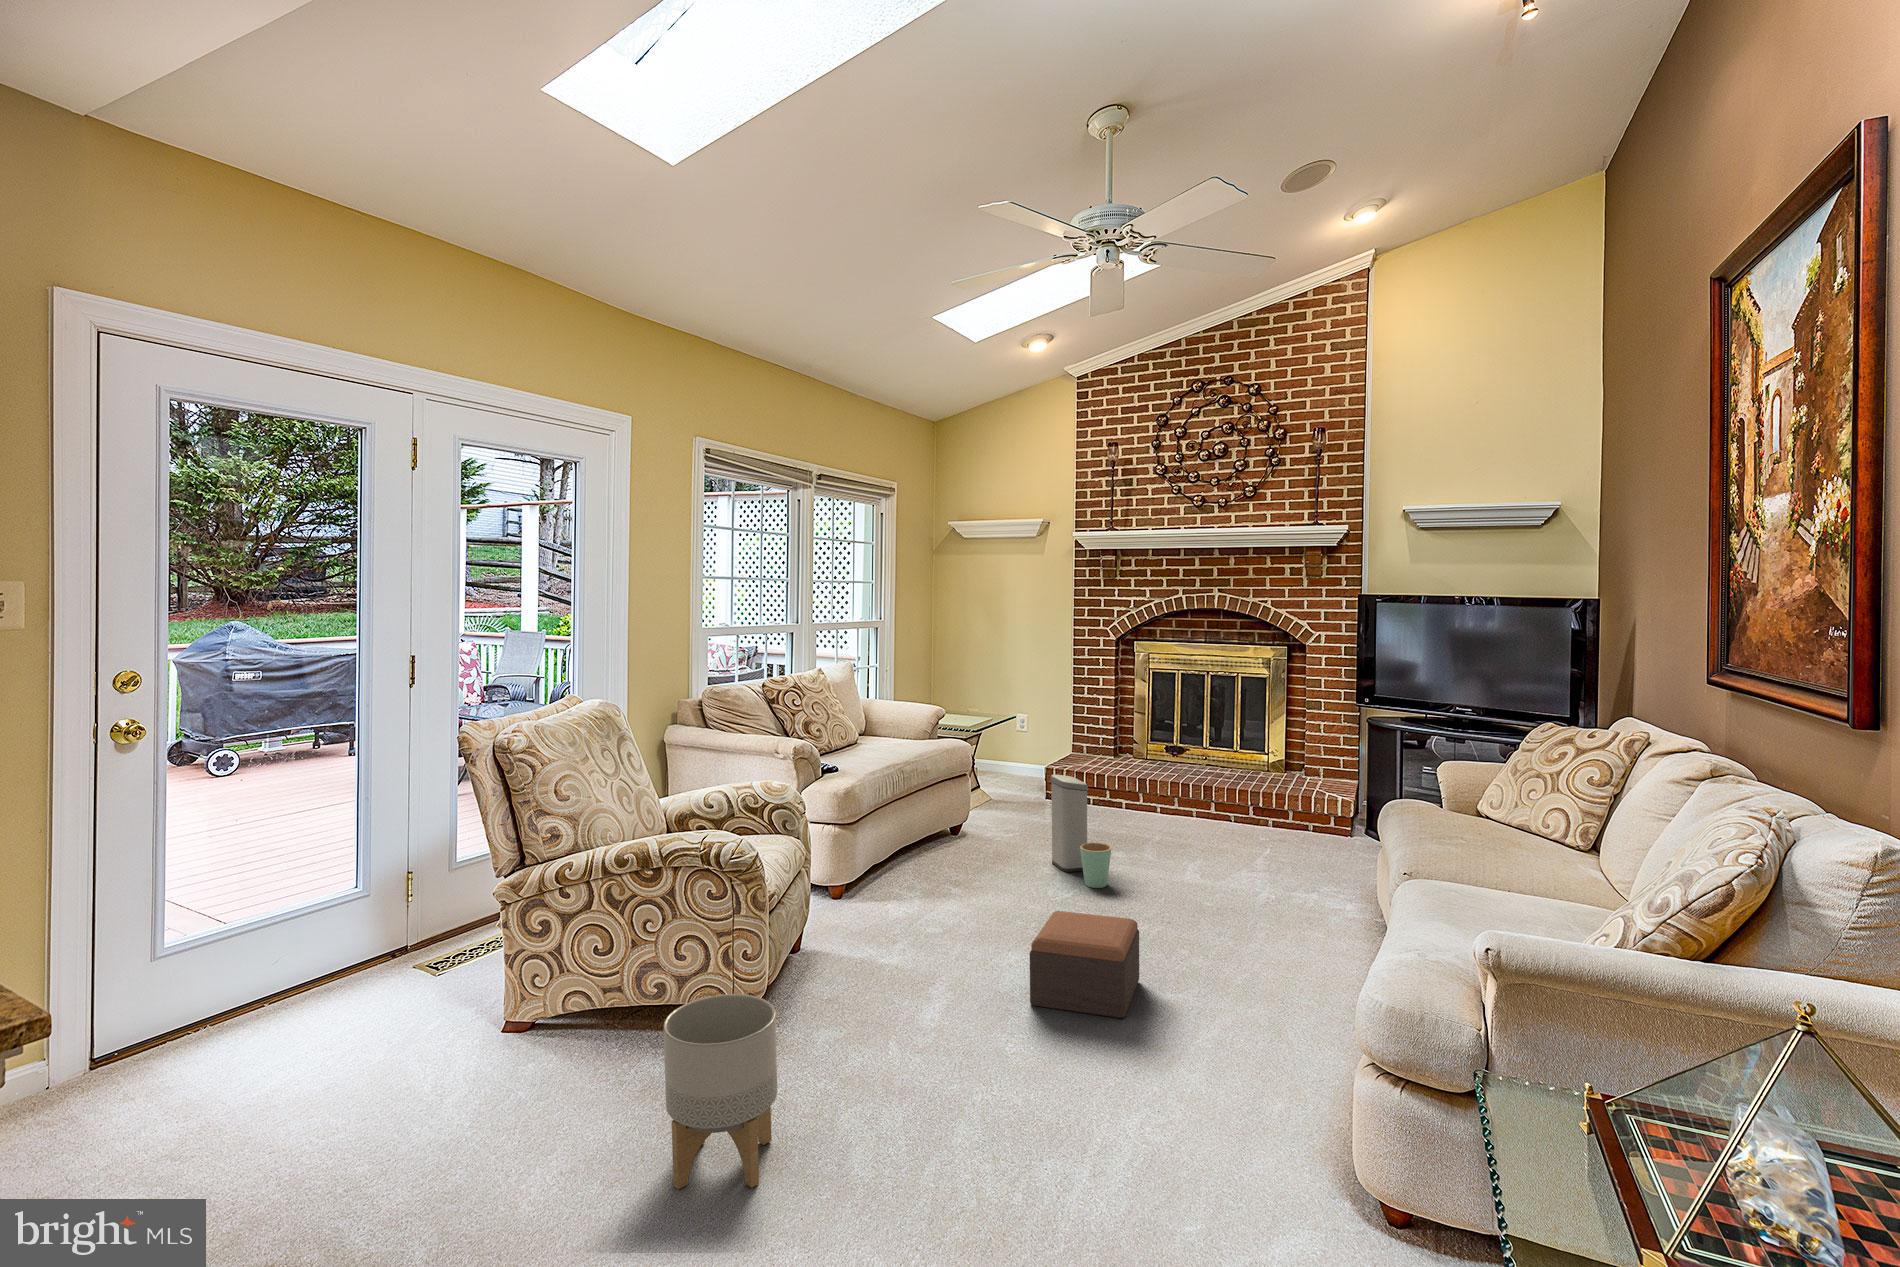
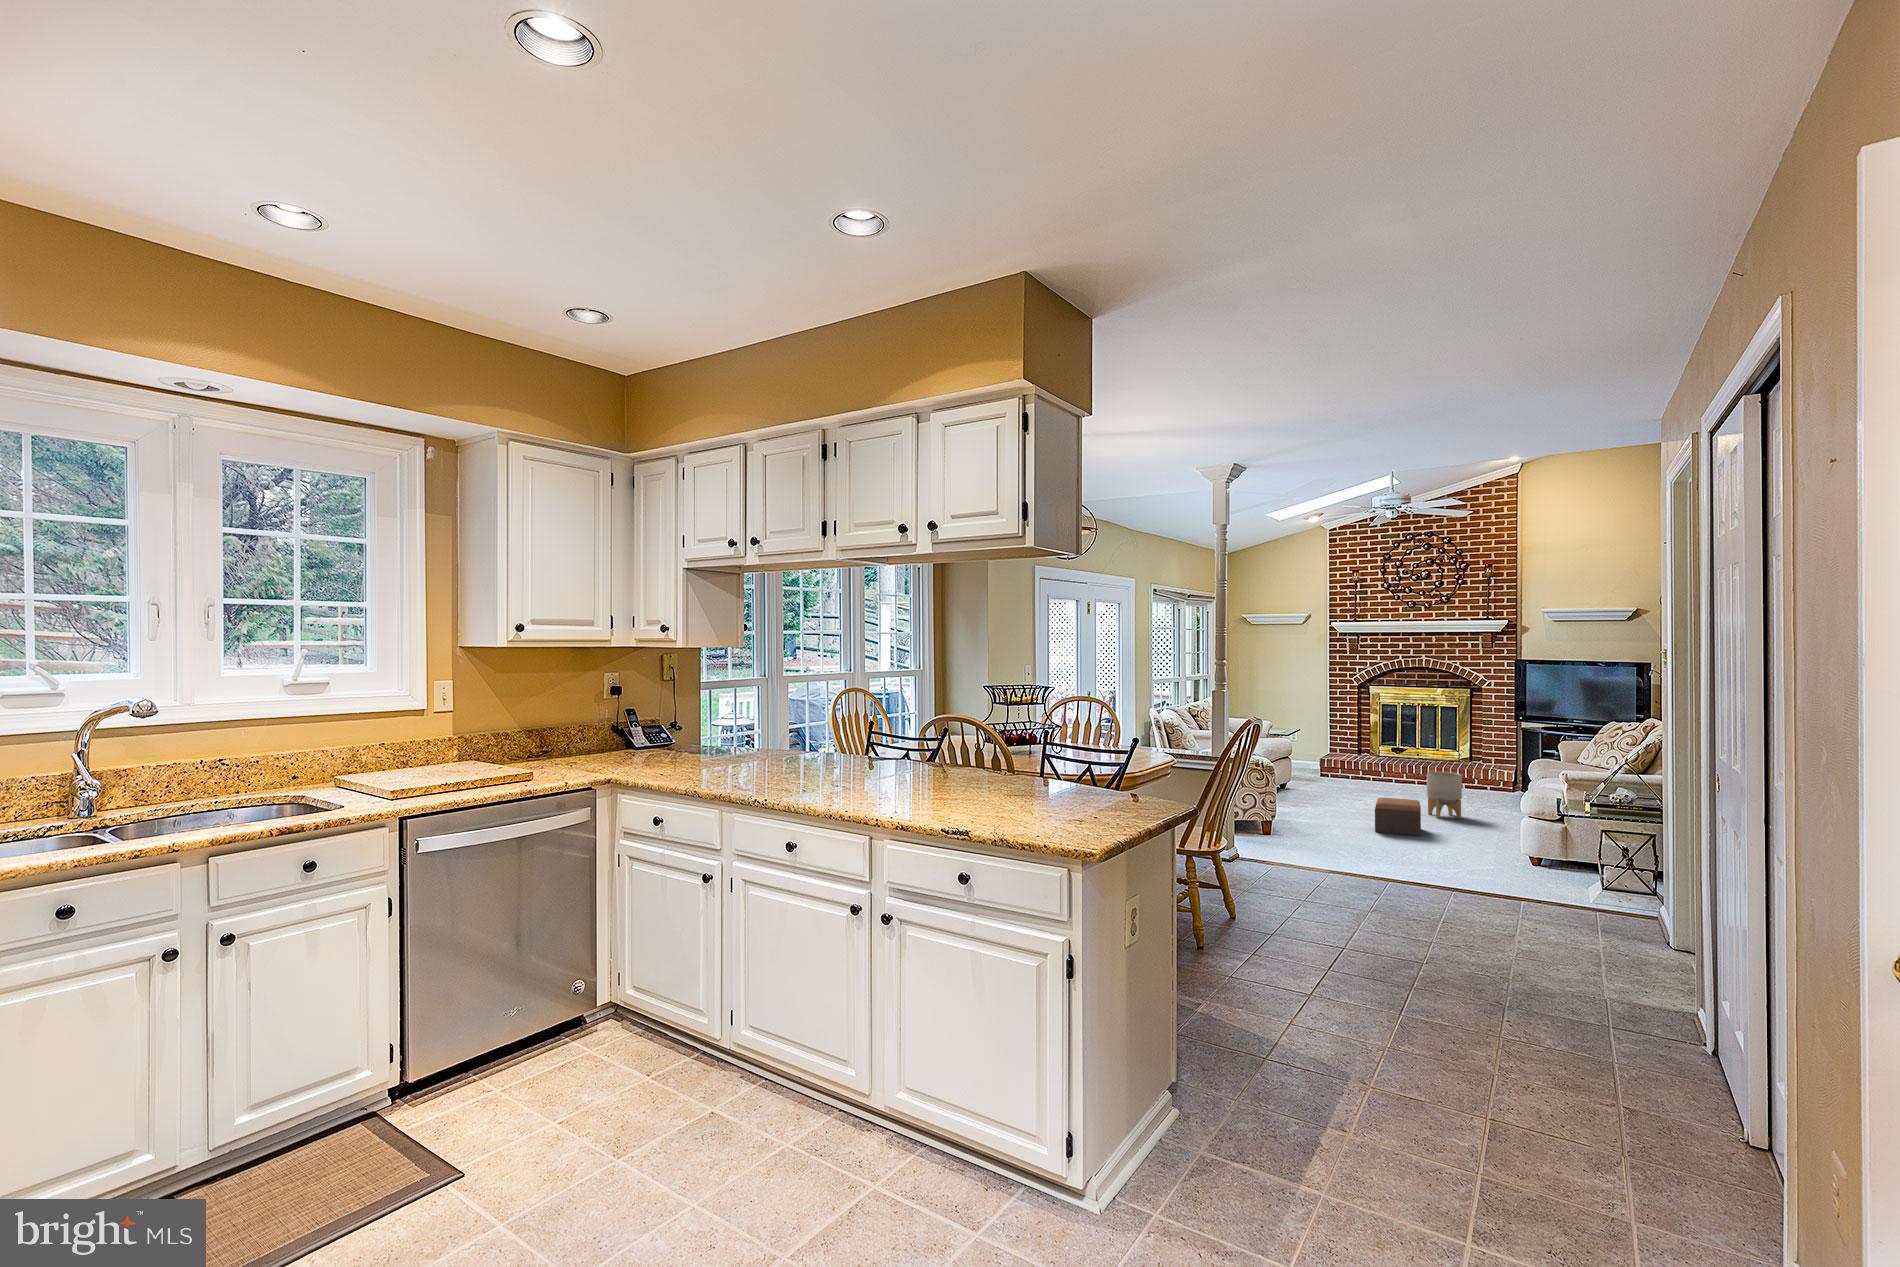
trash can: present [1051,775,1112,888] -> none [1346,751,1386,806]
planter: present [664,994,777,1189] -> present [1427,772,1462,819]

